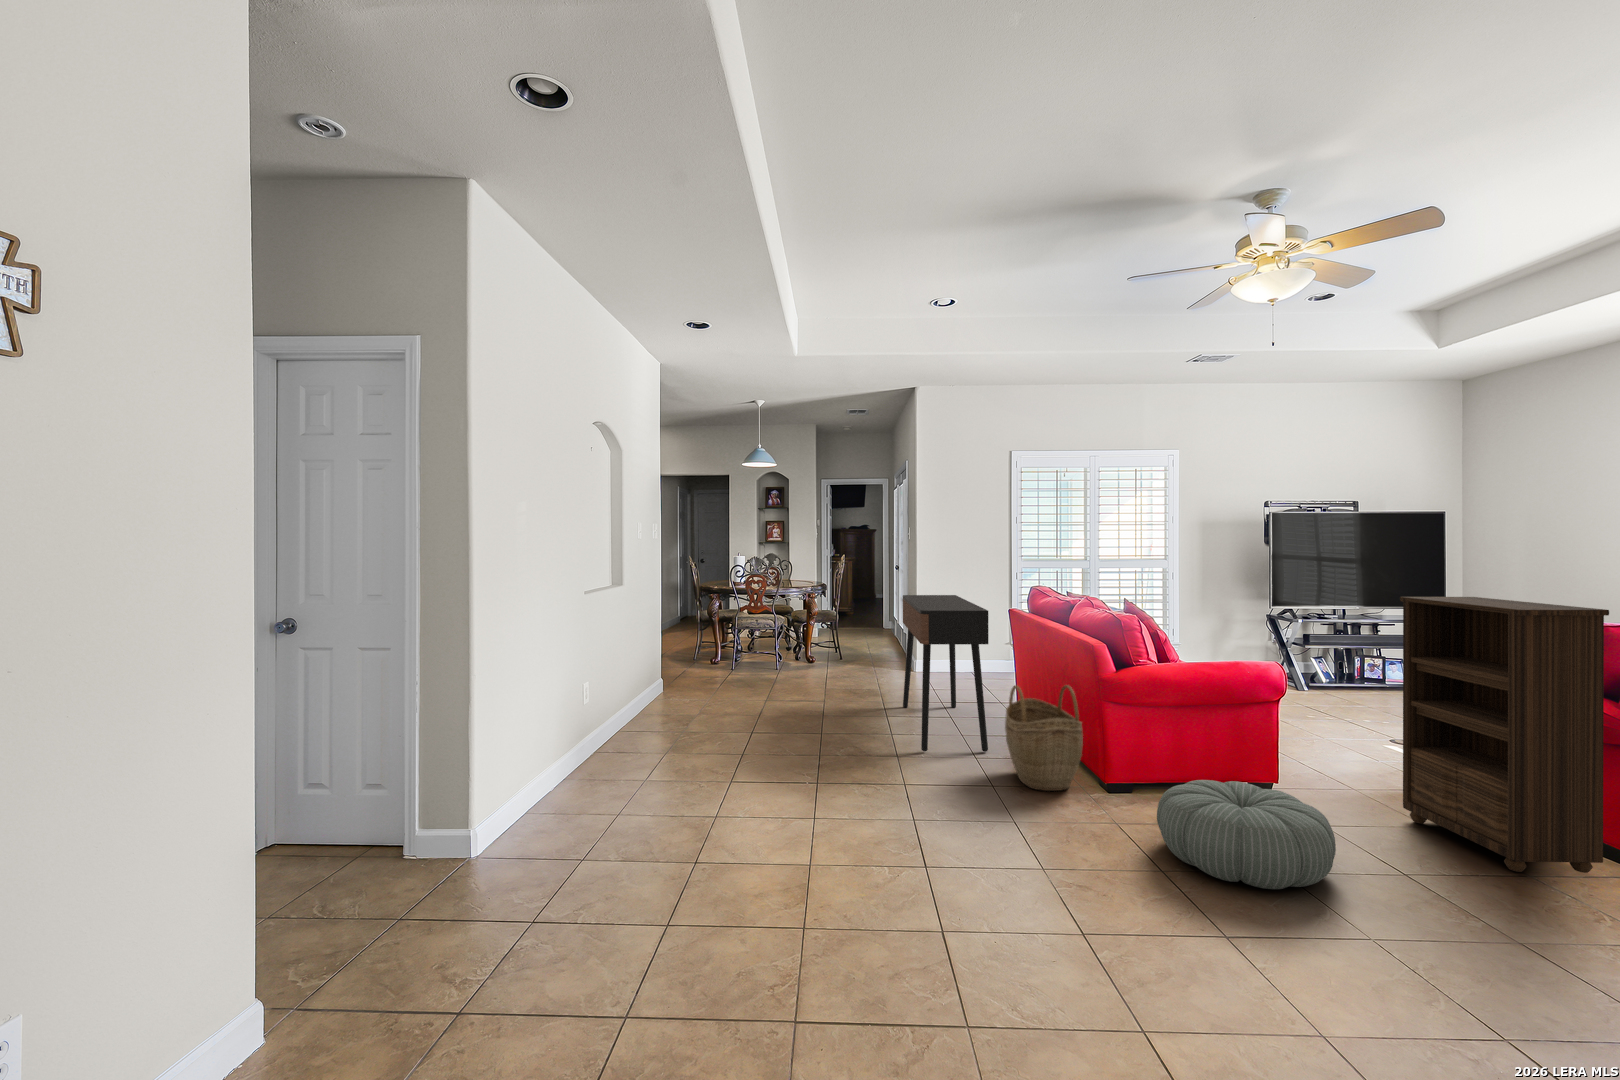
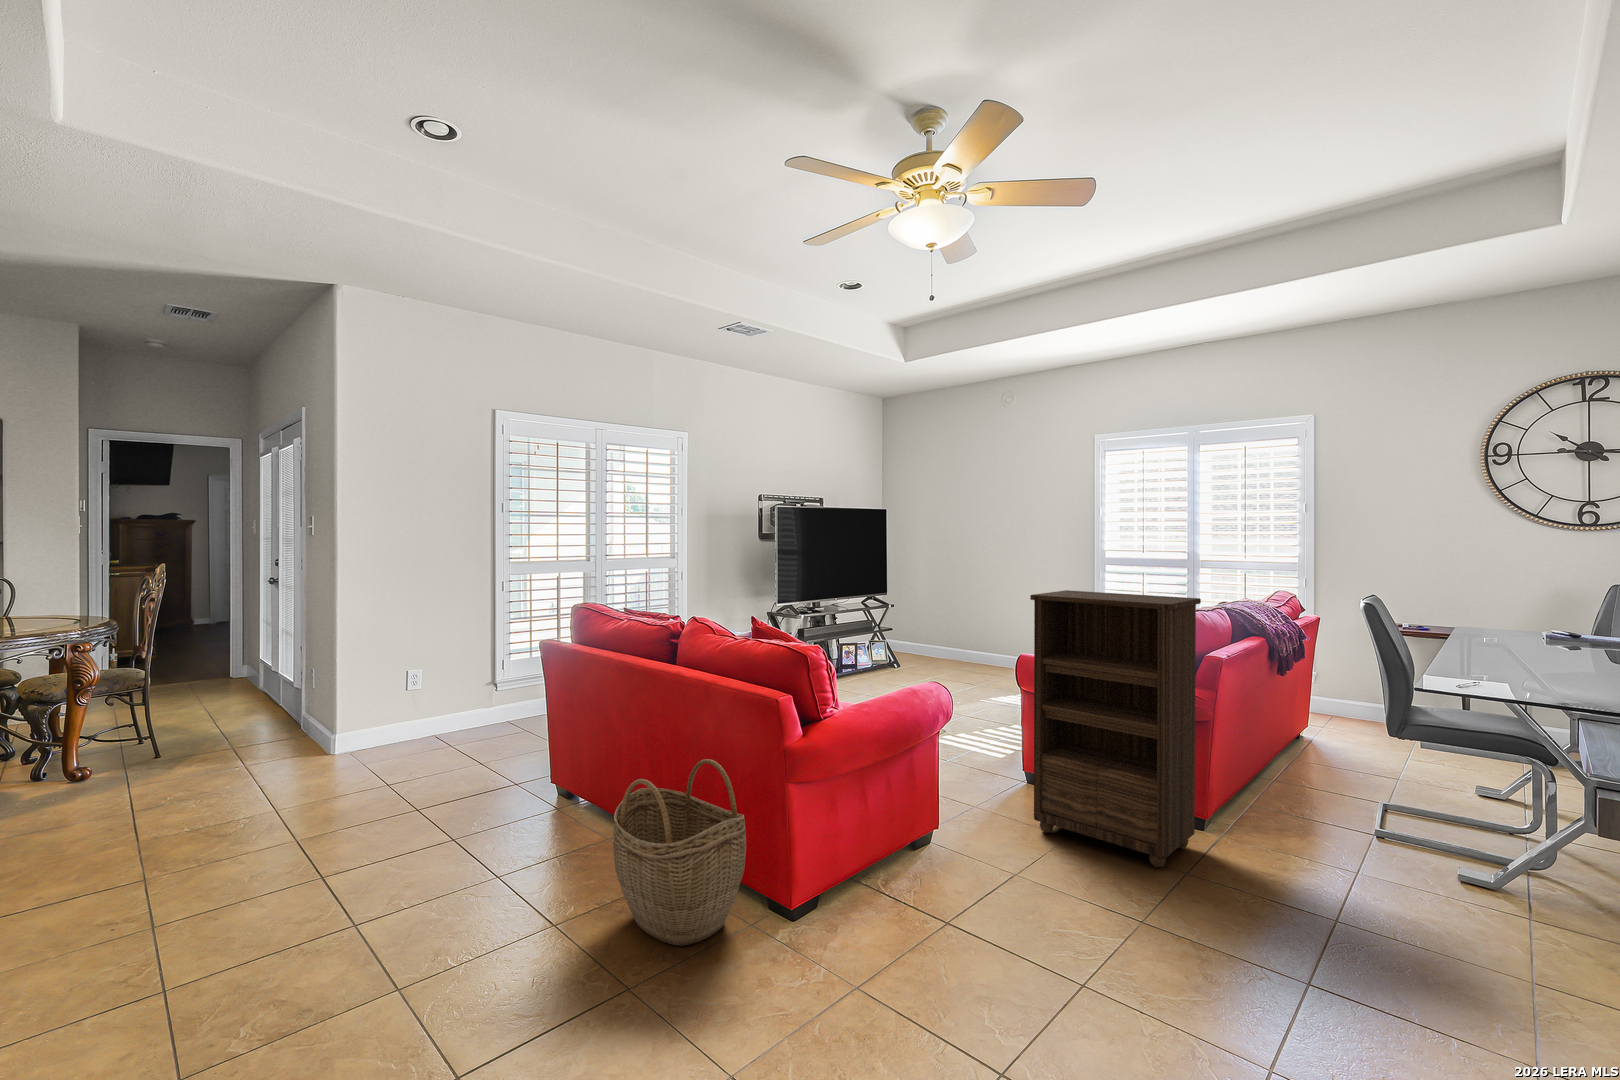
console table: present [903,595,989,752] -> none [347,626,559,930]
pouf: present [1157,780,1336,889] -> none [905,854,1120,1022]

